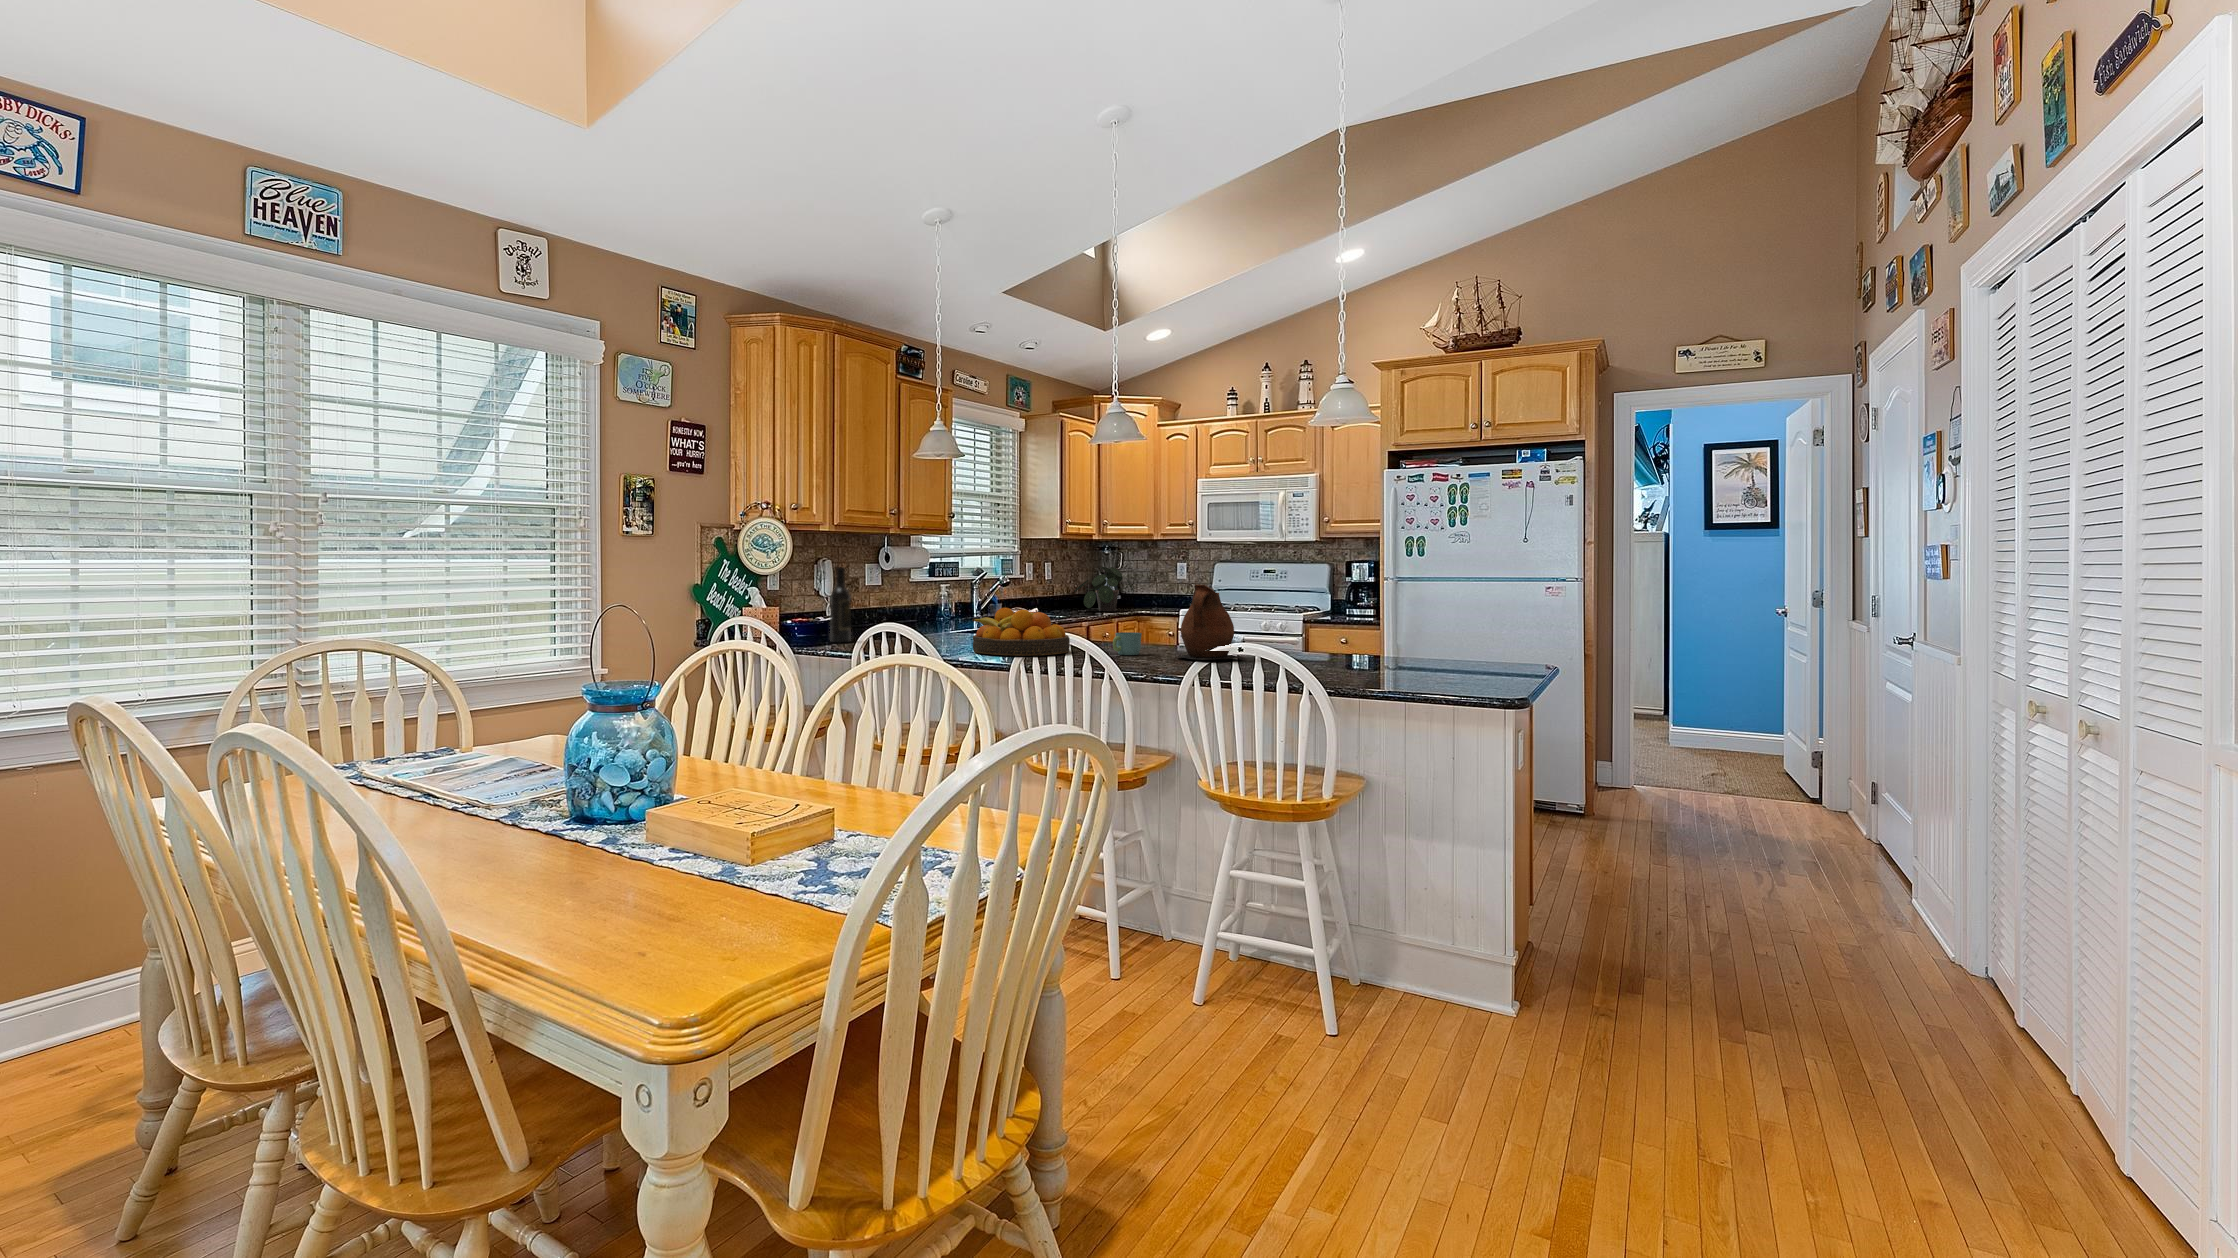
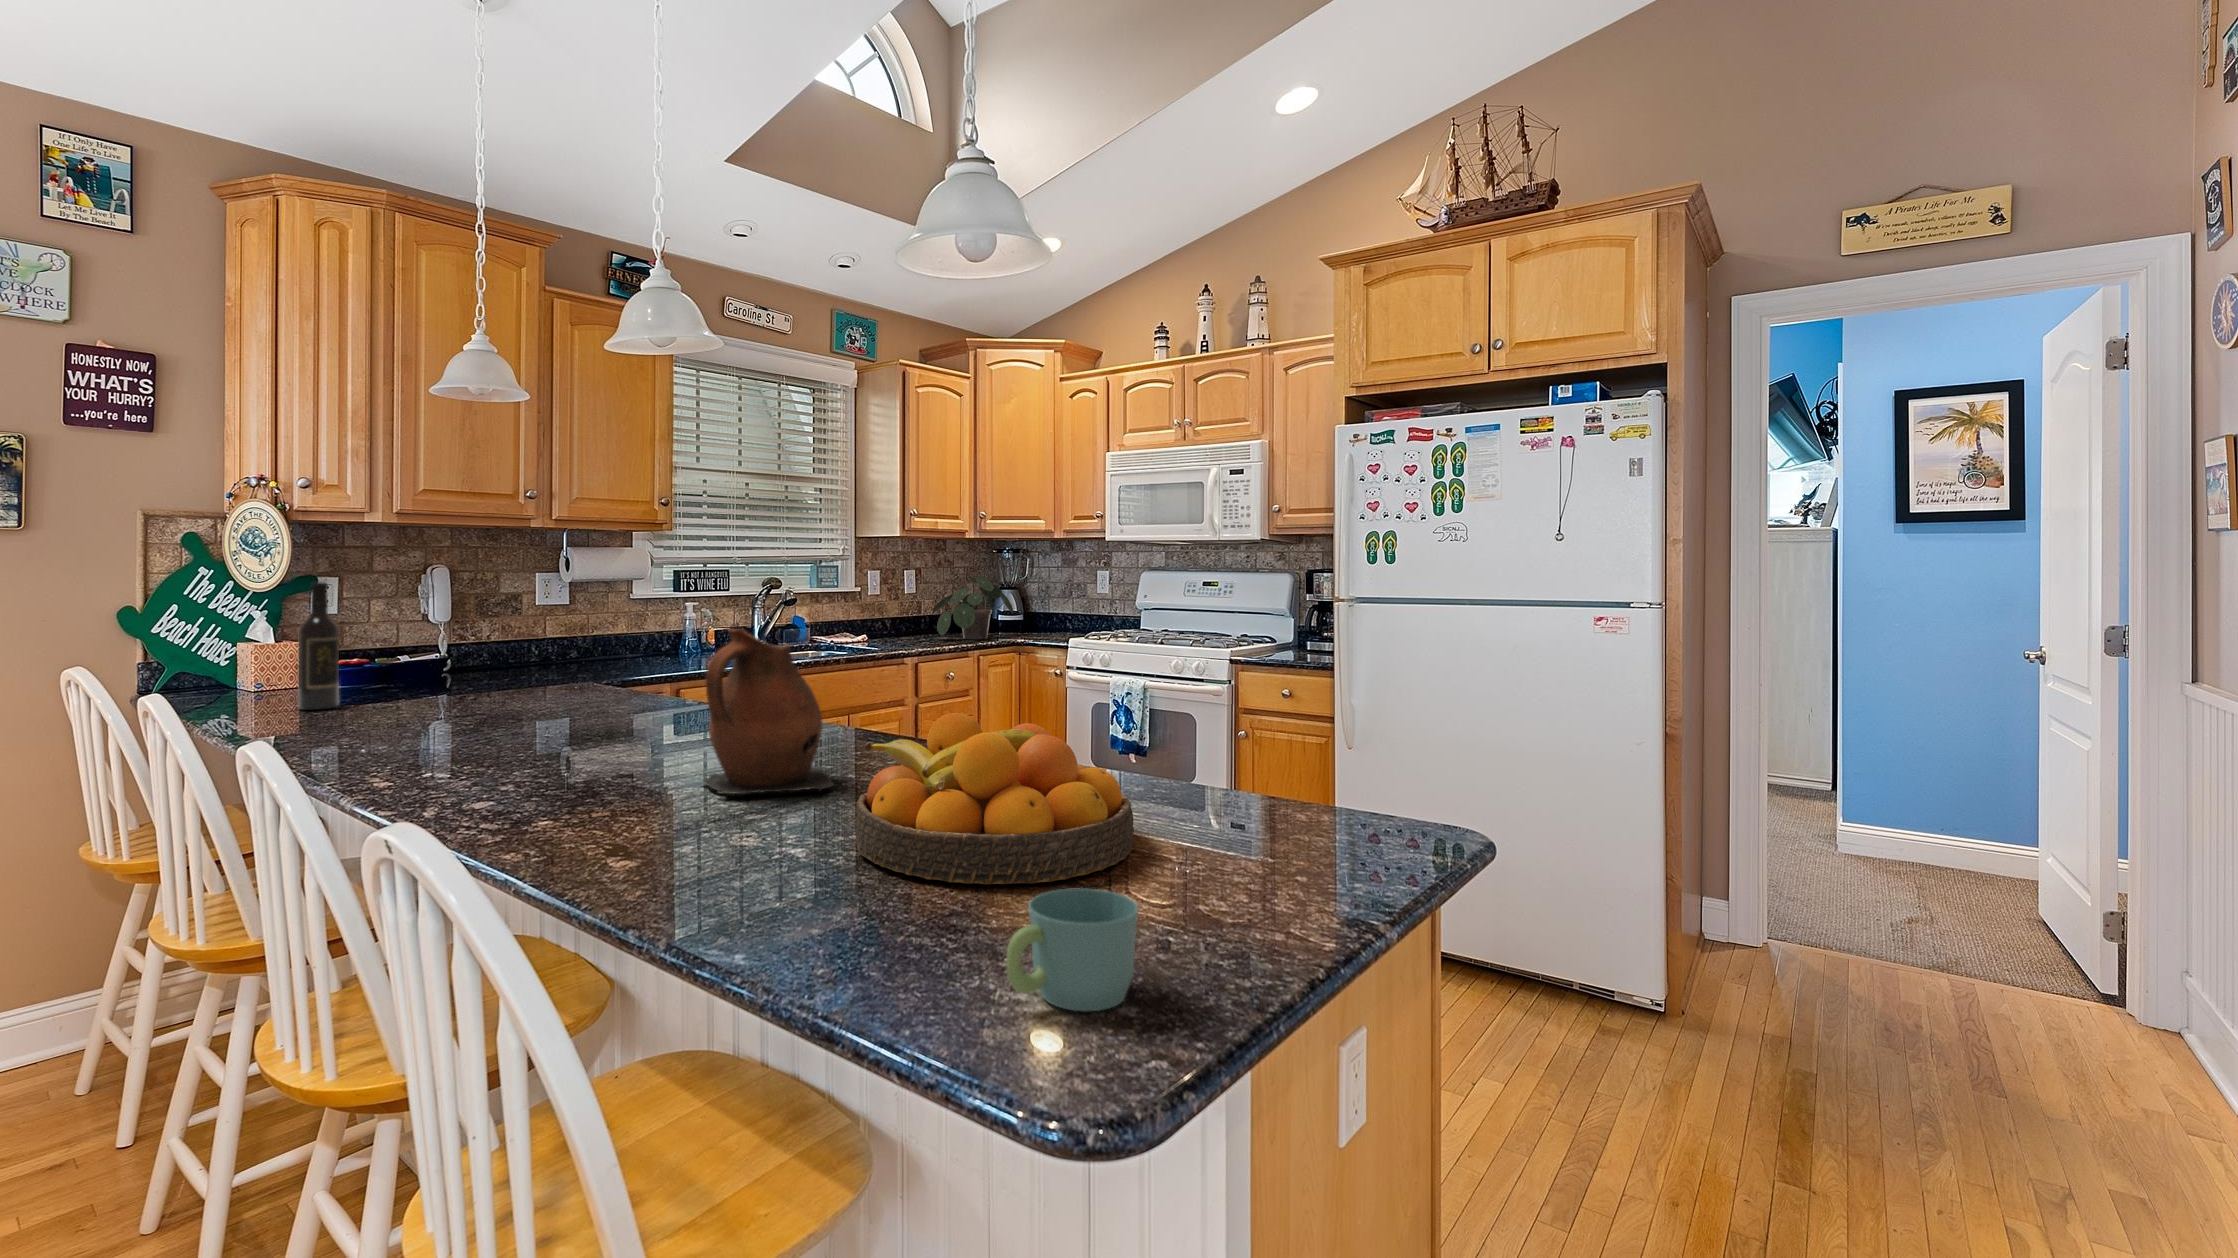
fruit bowl: present [972,608,1070,656] -> present [855,713,1134,885]
mug: present [1113,632,1142,655] -> present [1007,888,1138,1011]

